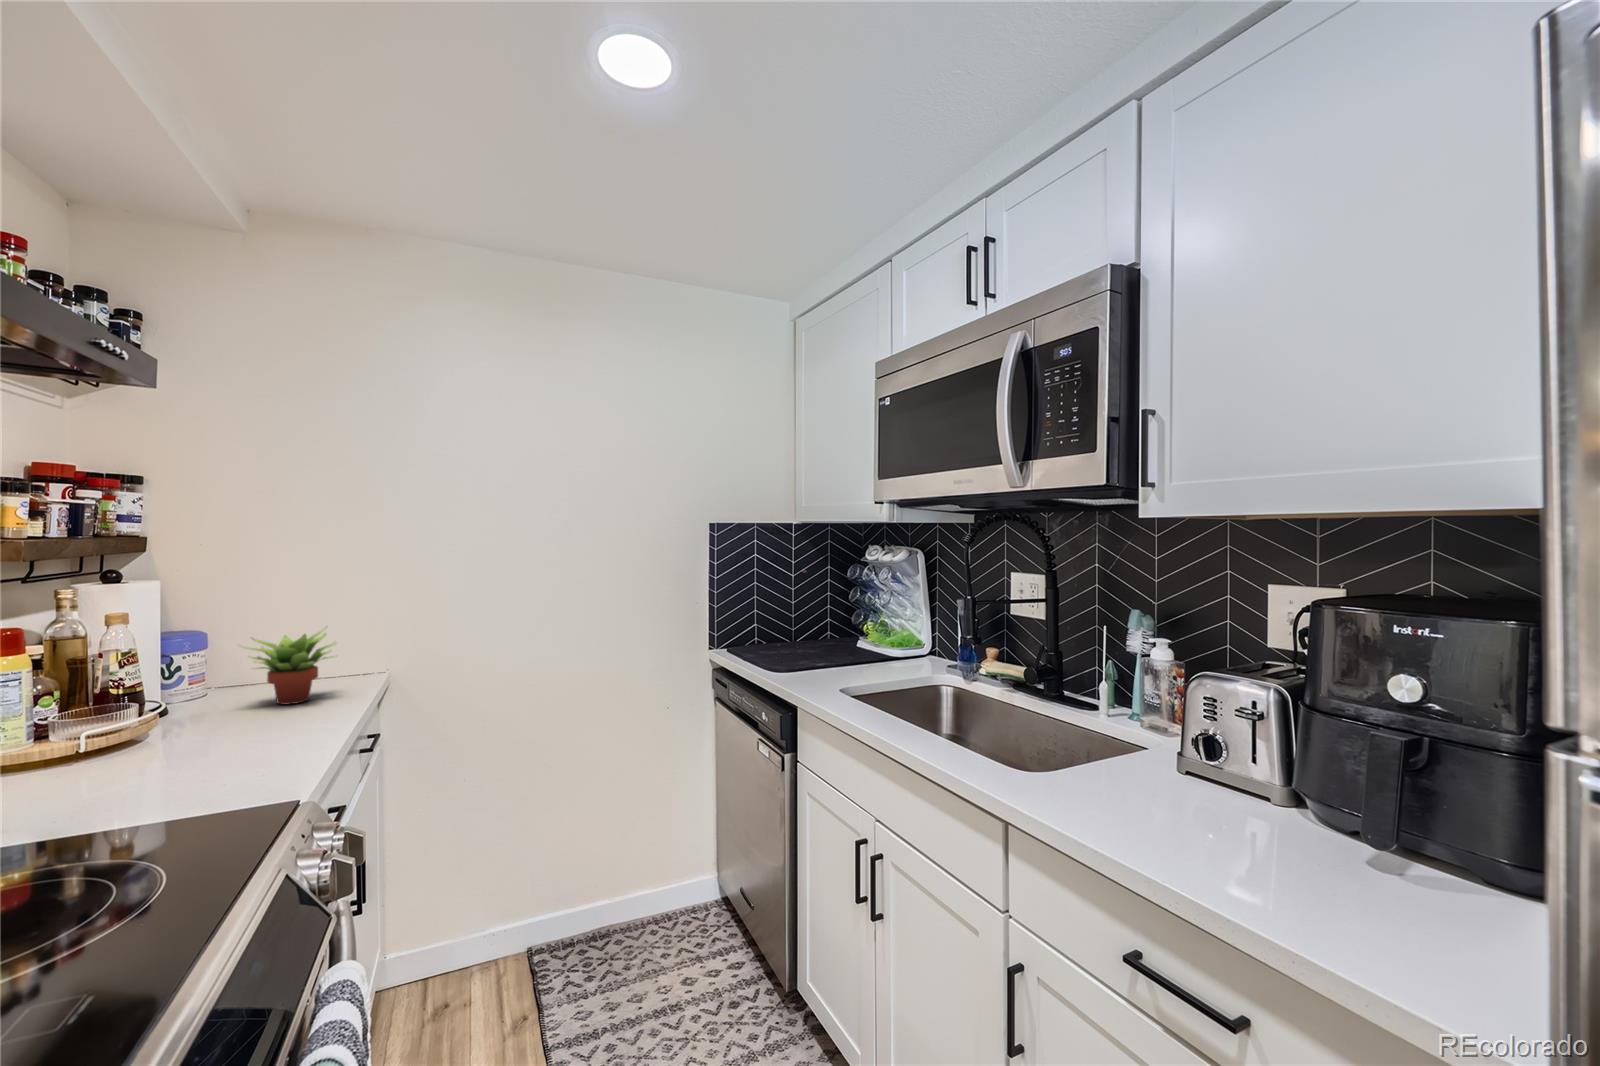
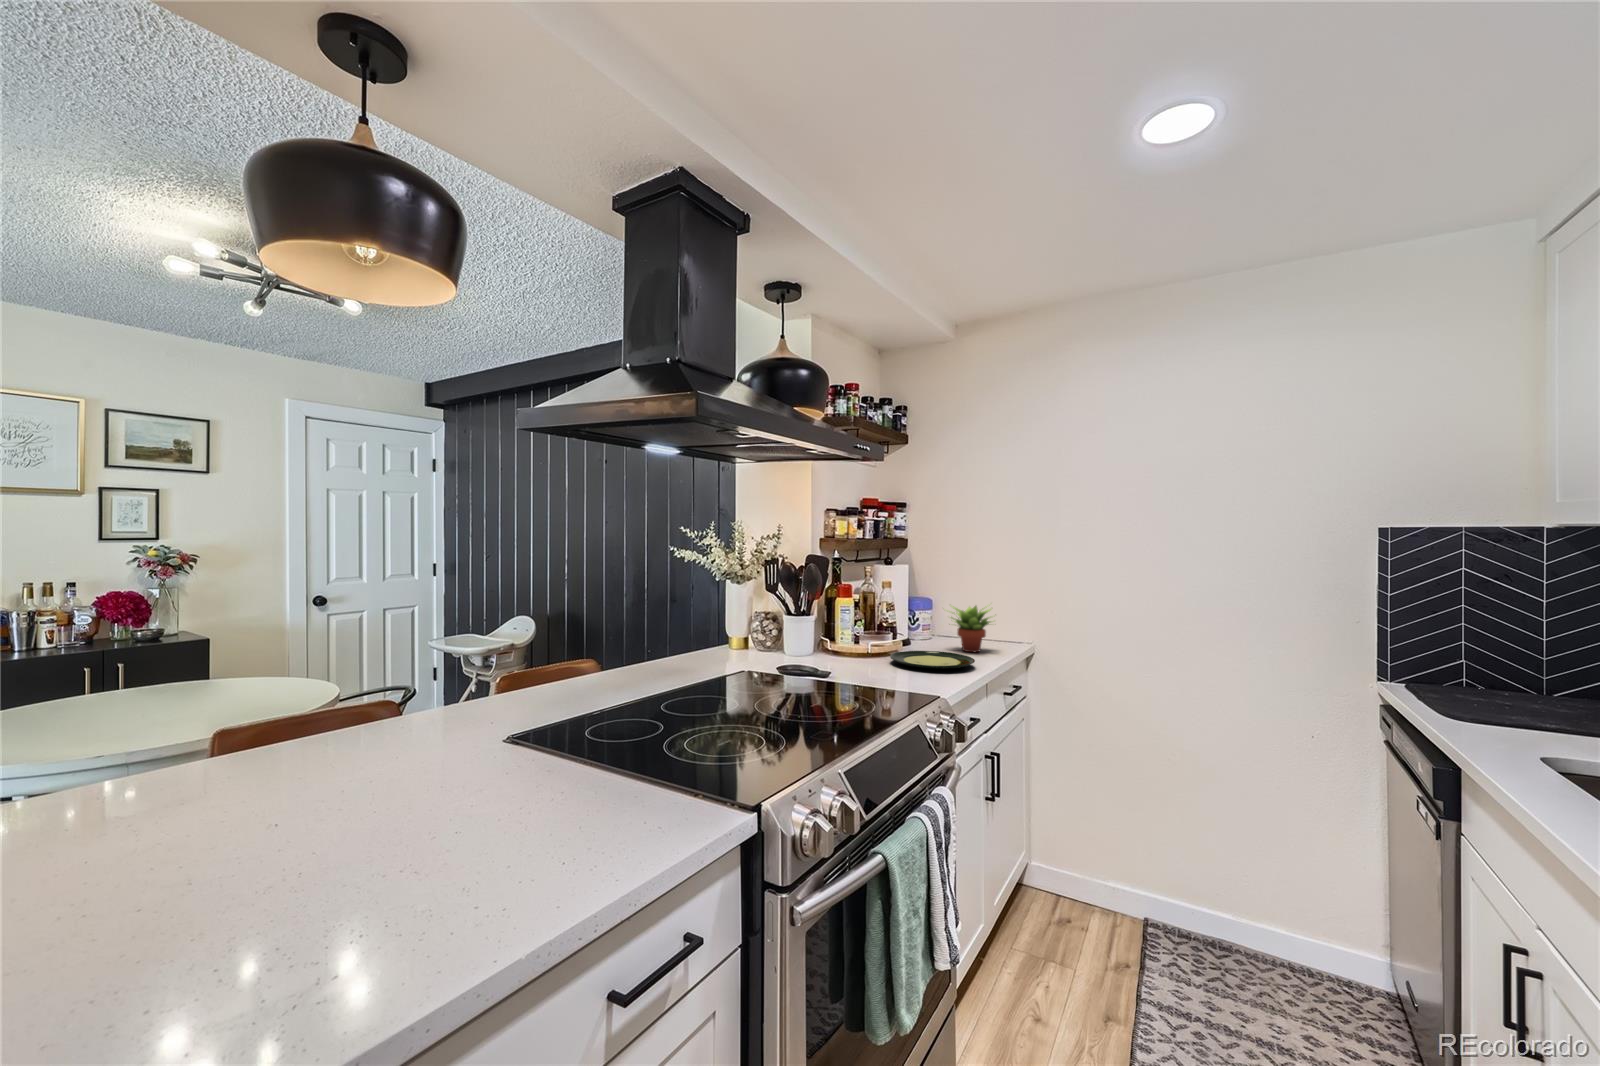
plate: none [143,713,322,756] -> present [890,651,975,669]

